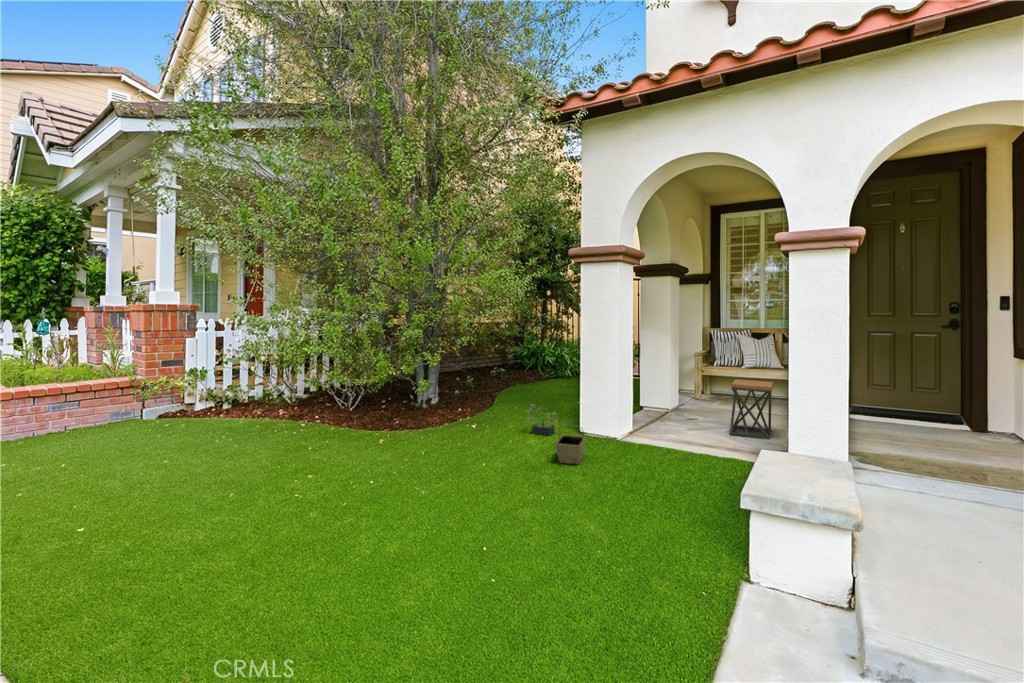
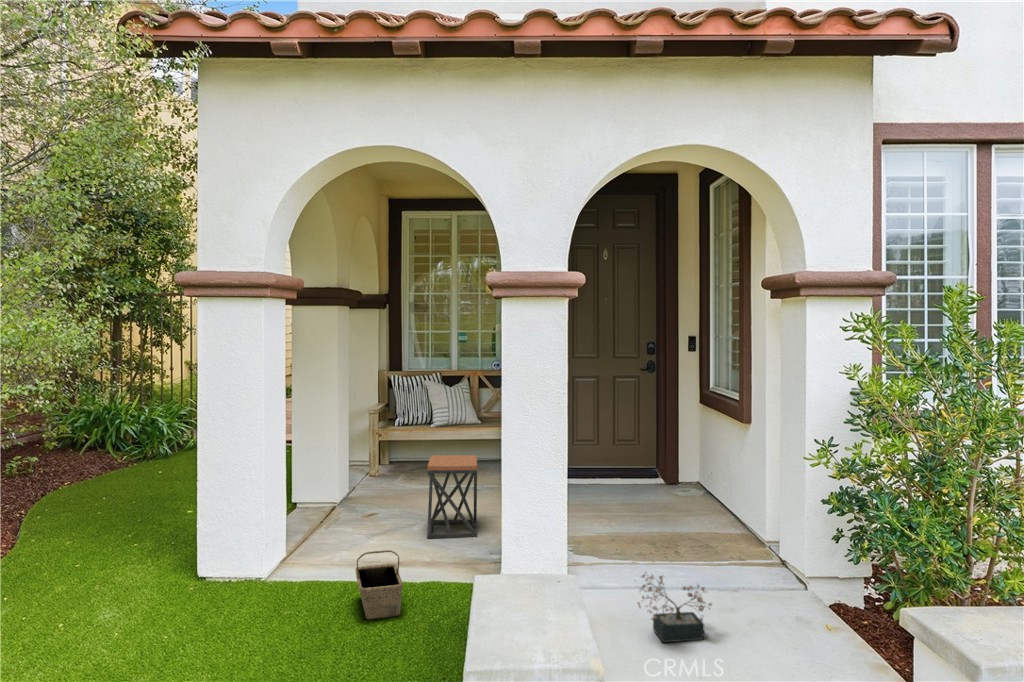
decorative plant: present [527,405,557,435] -> present [638,572,712,642]
basket: present [555,425,586,464] -> present [356,550,403,619]

